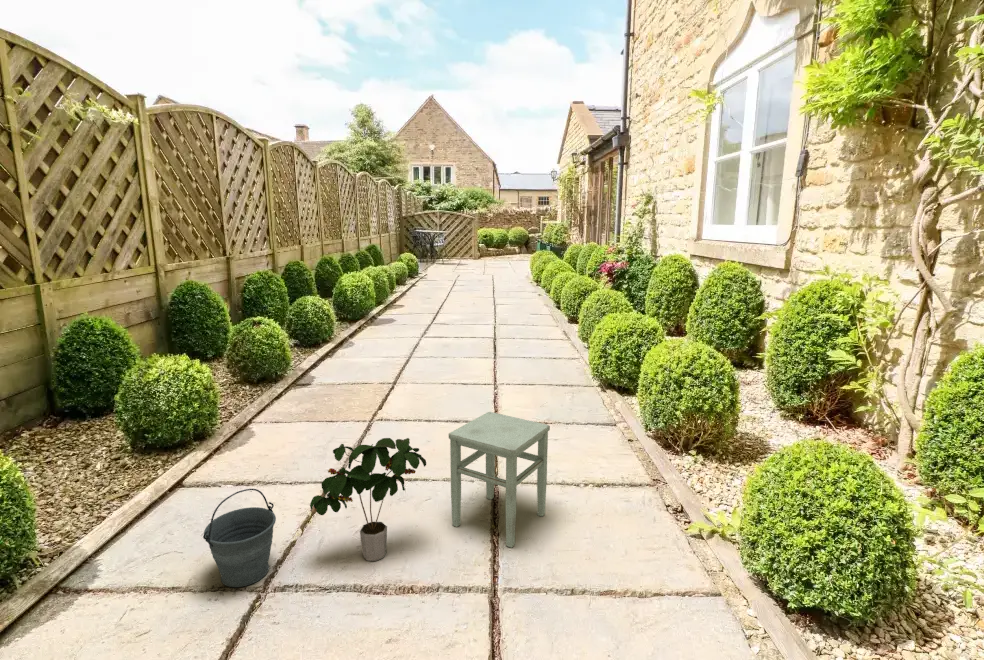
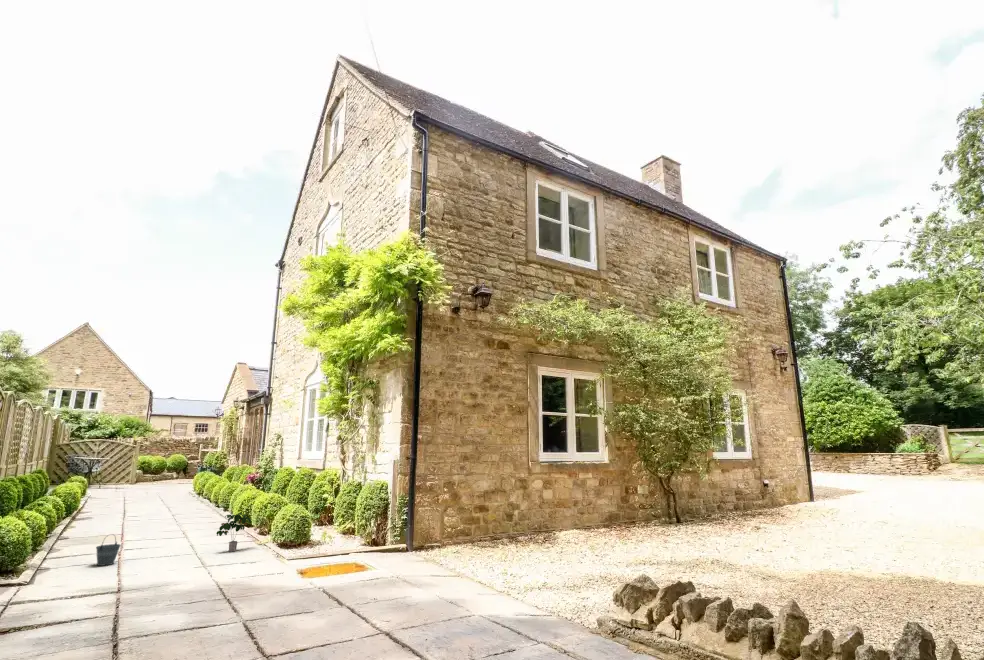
stool: present [449,412,550,548] -> none [178,515,217,552]
potted plant: present [310,438,426,561] -> present [216,513,251,552]

